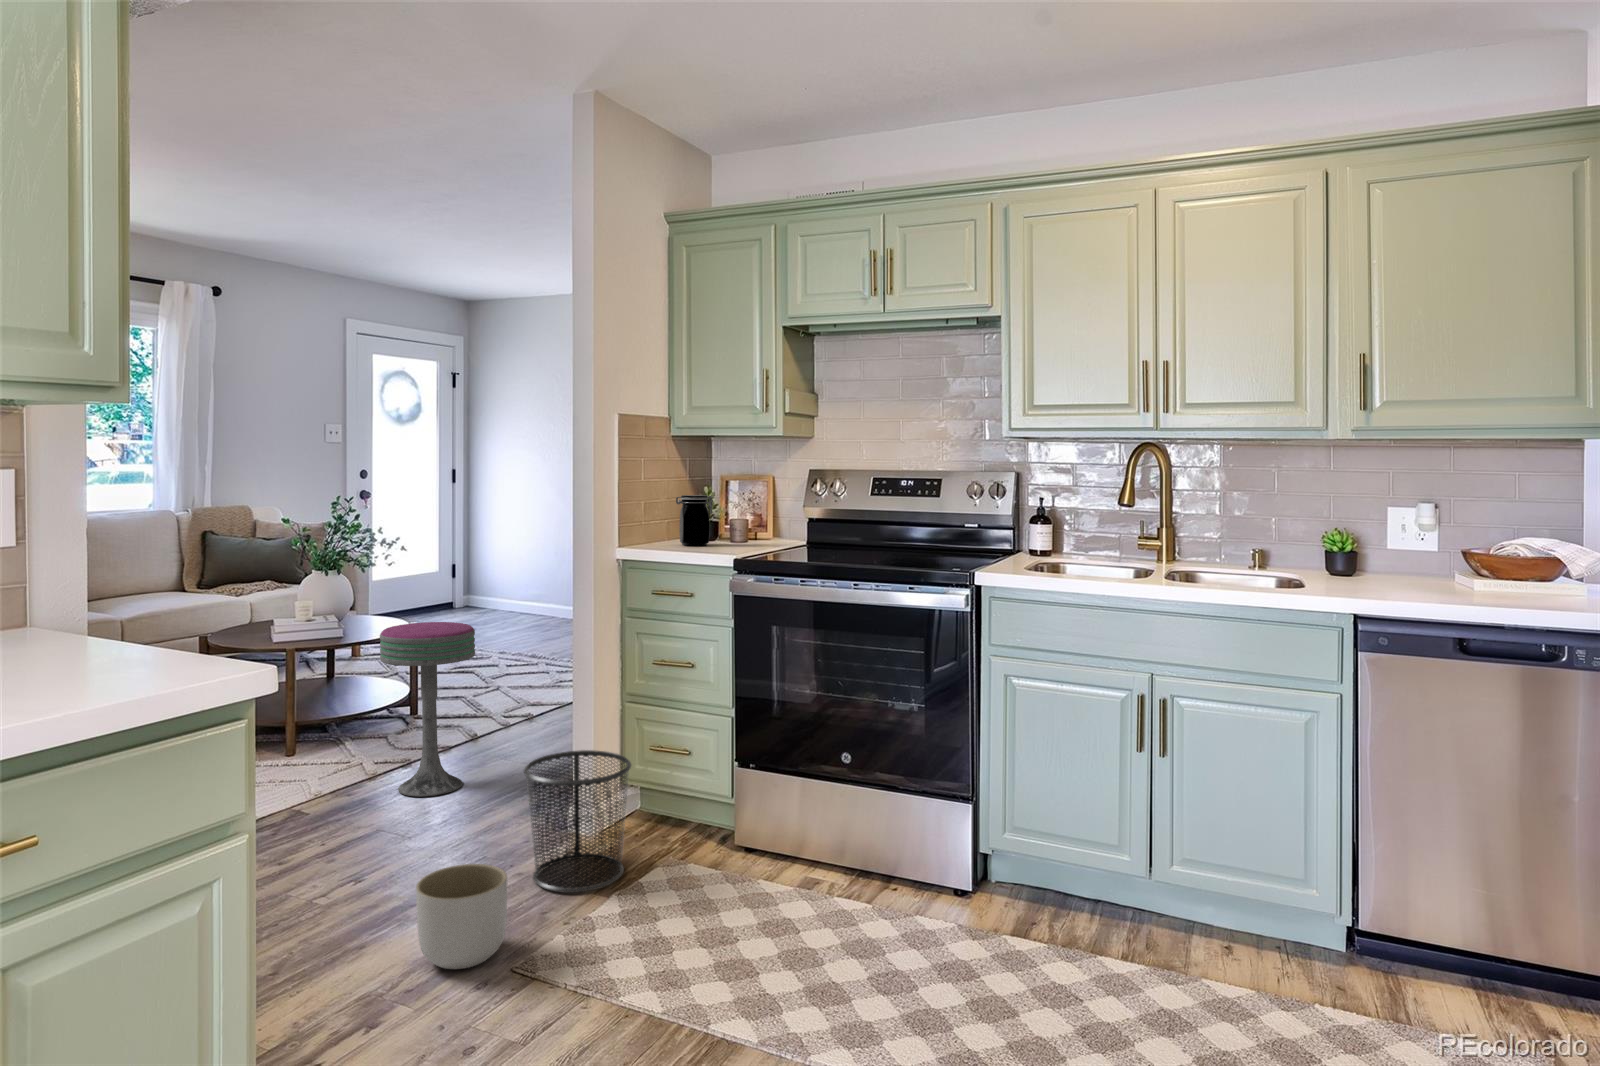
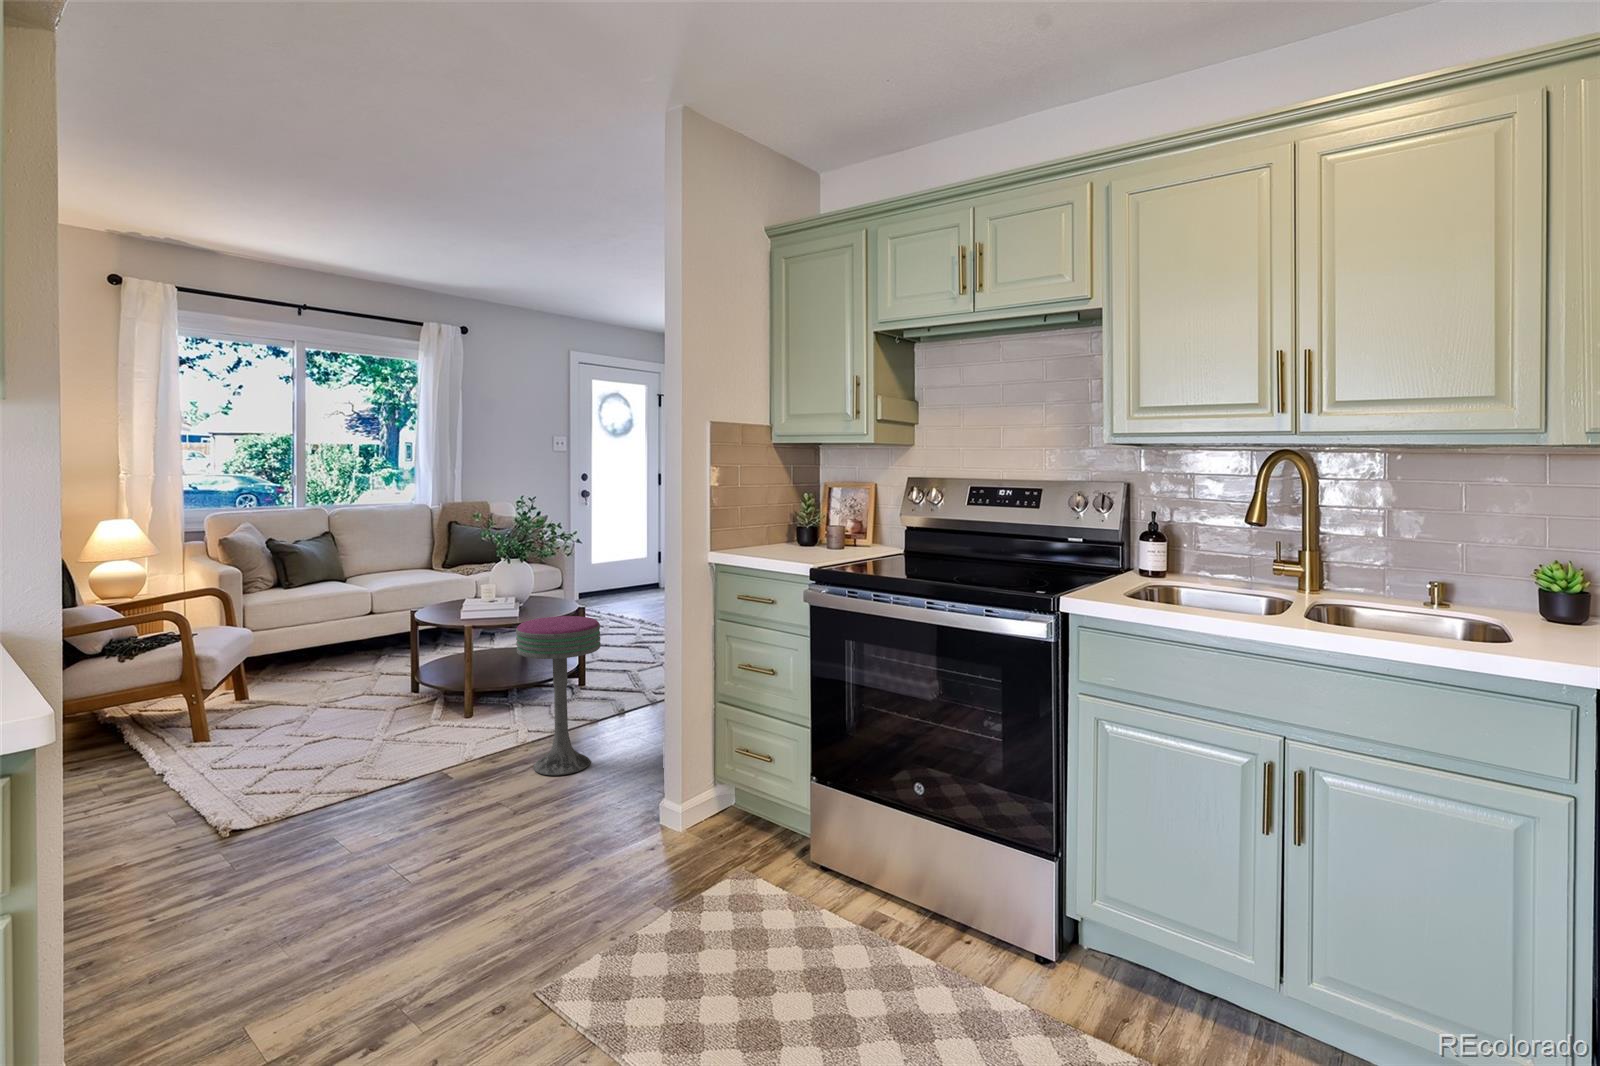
jar: present [676,495,713,546] -> none [777,503,812,553]
waste bin: present [524,750,631,893] -> none [592,758,699,908]
planter: present [416,864,507,969] -> none [449,882,543,997]

